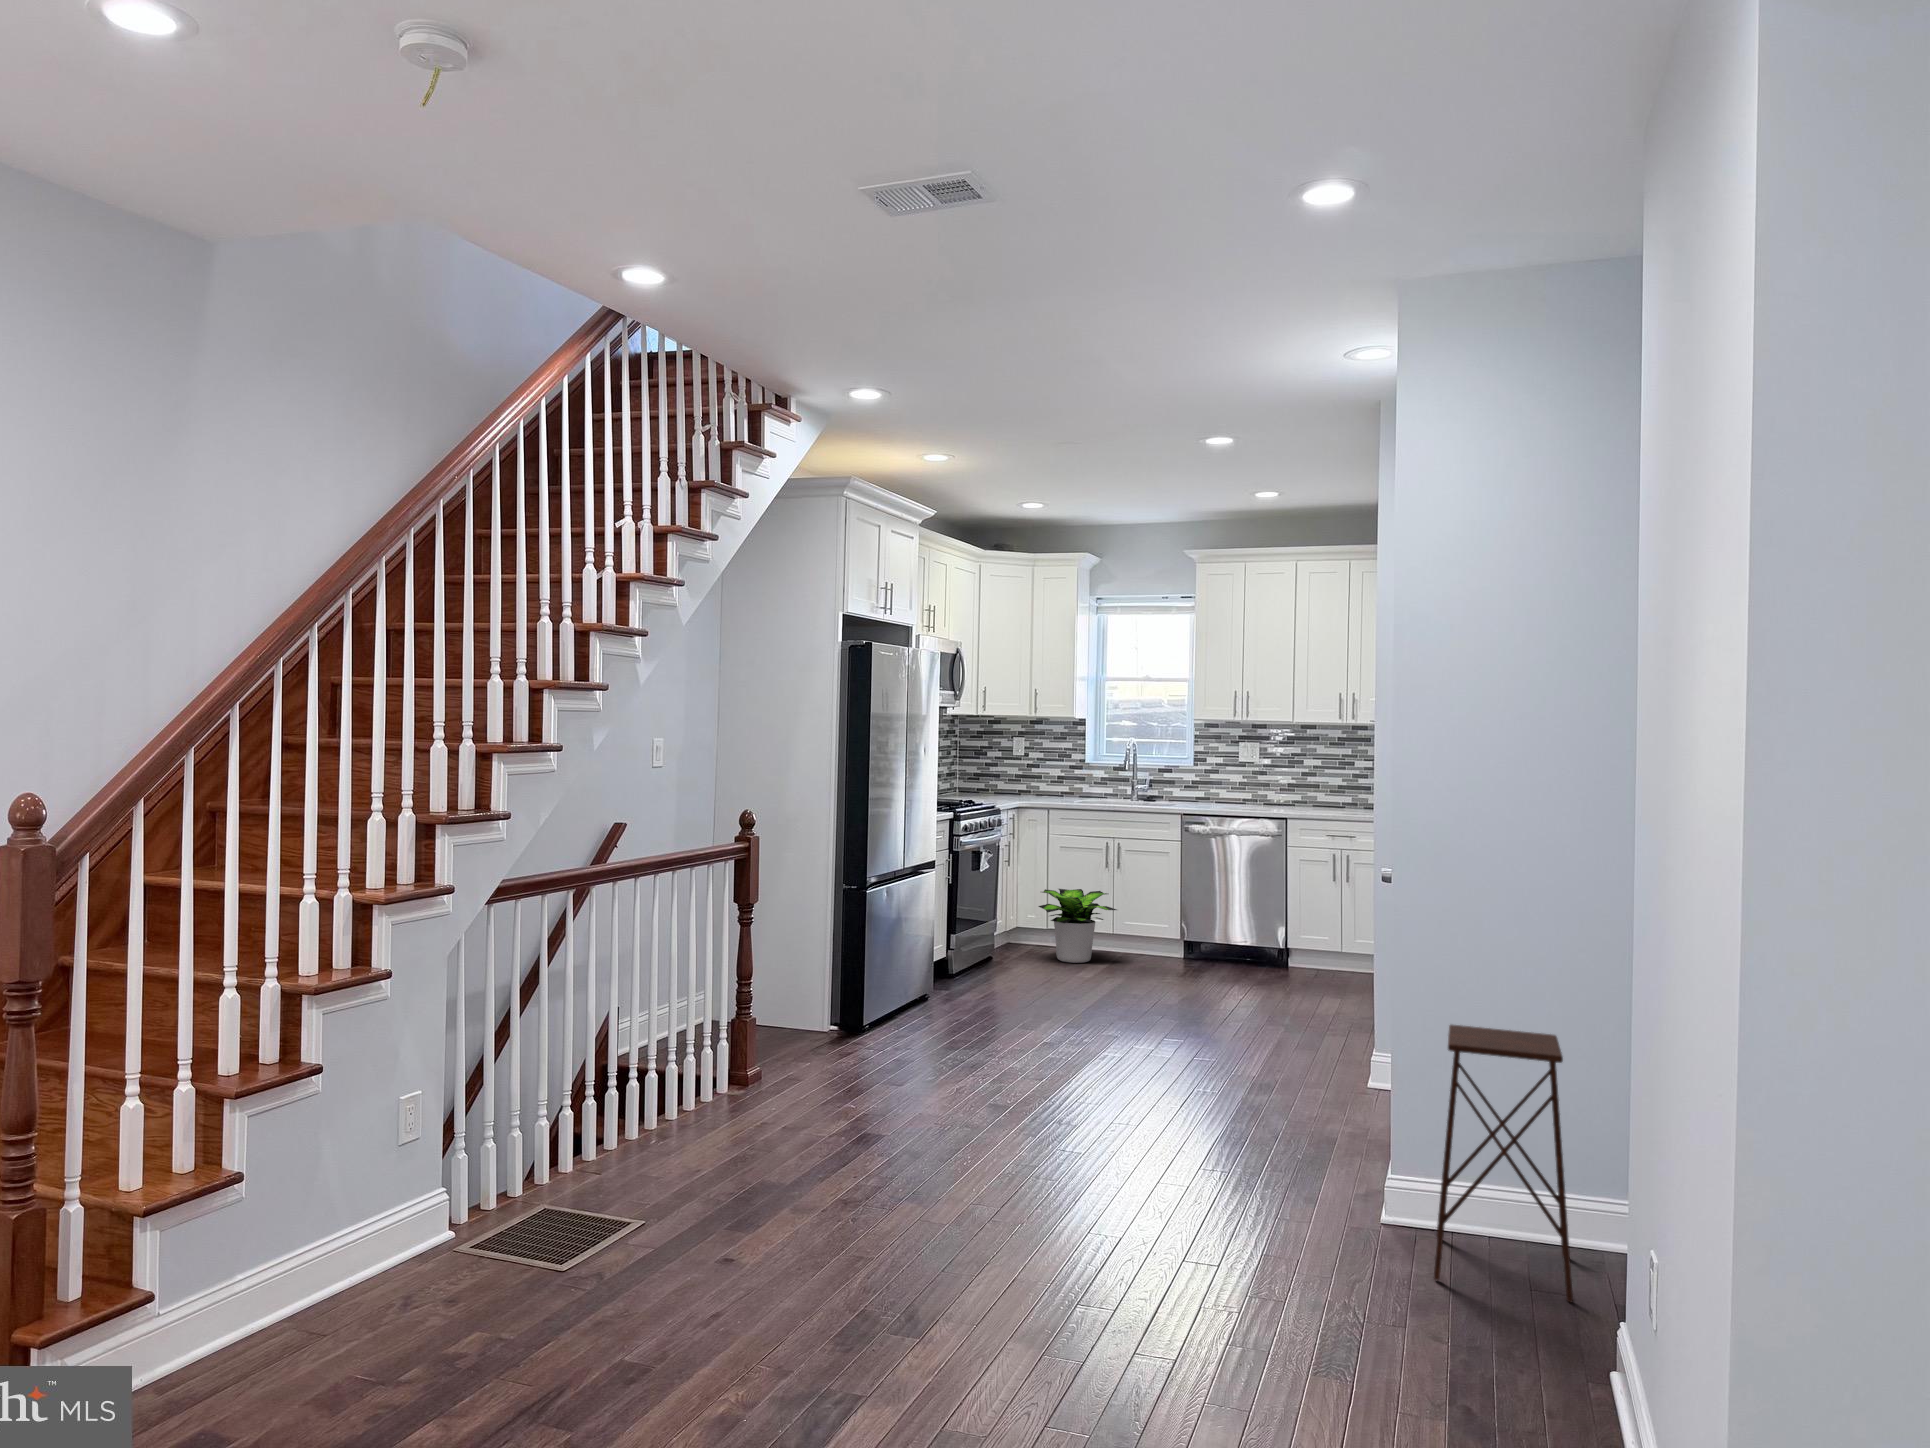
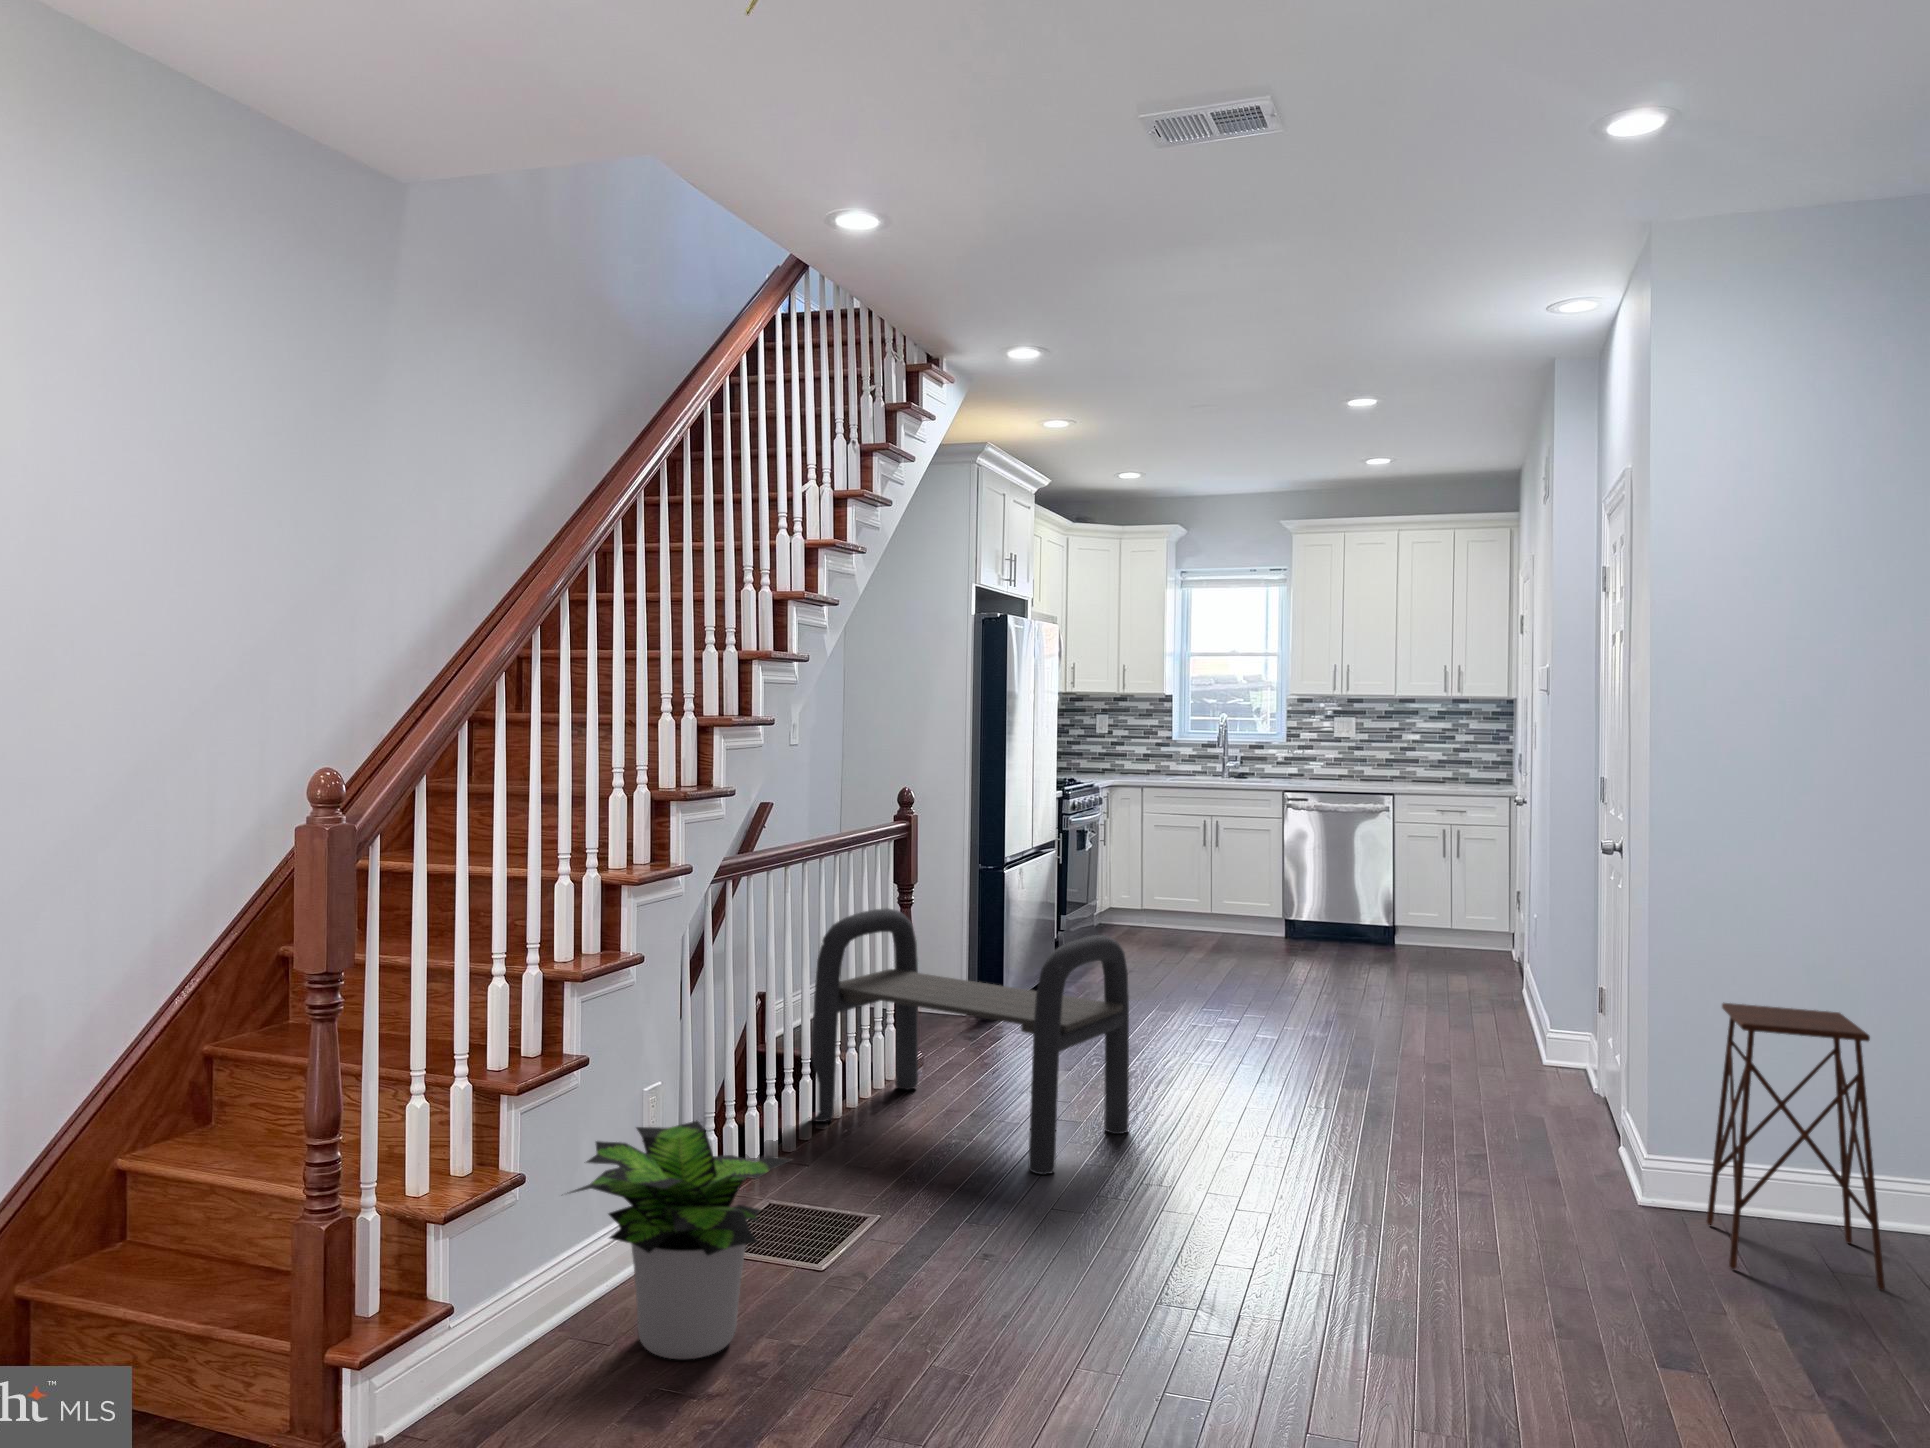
potted plant: present [1039,889,1117,963] -> present [569,1121,792,1359]
bench: none [625,926,927,1182] -> present [812,908,1129,1175]

